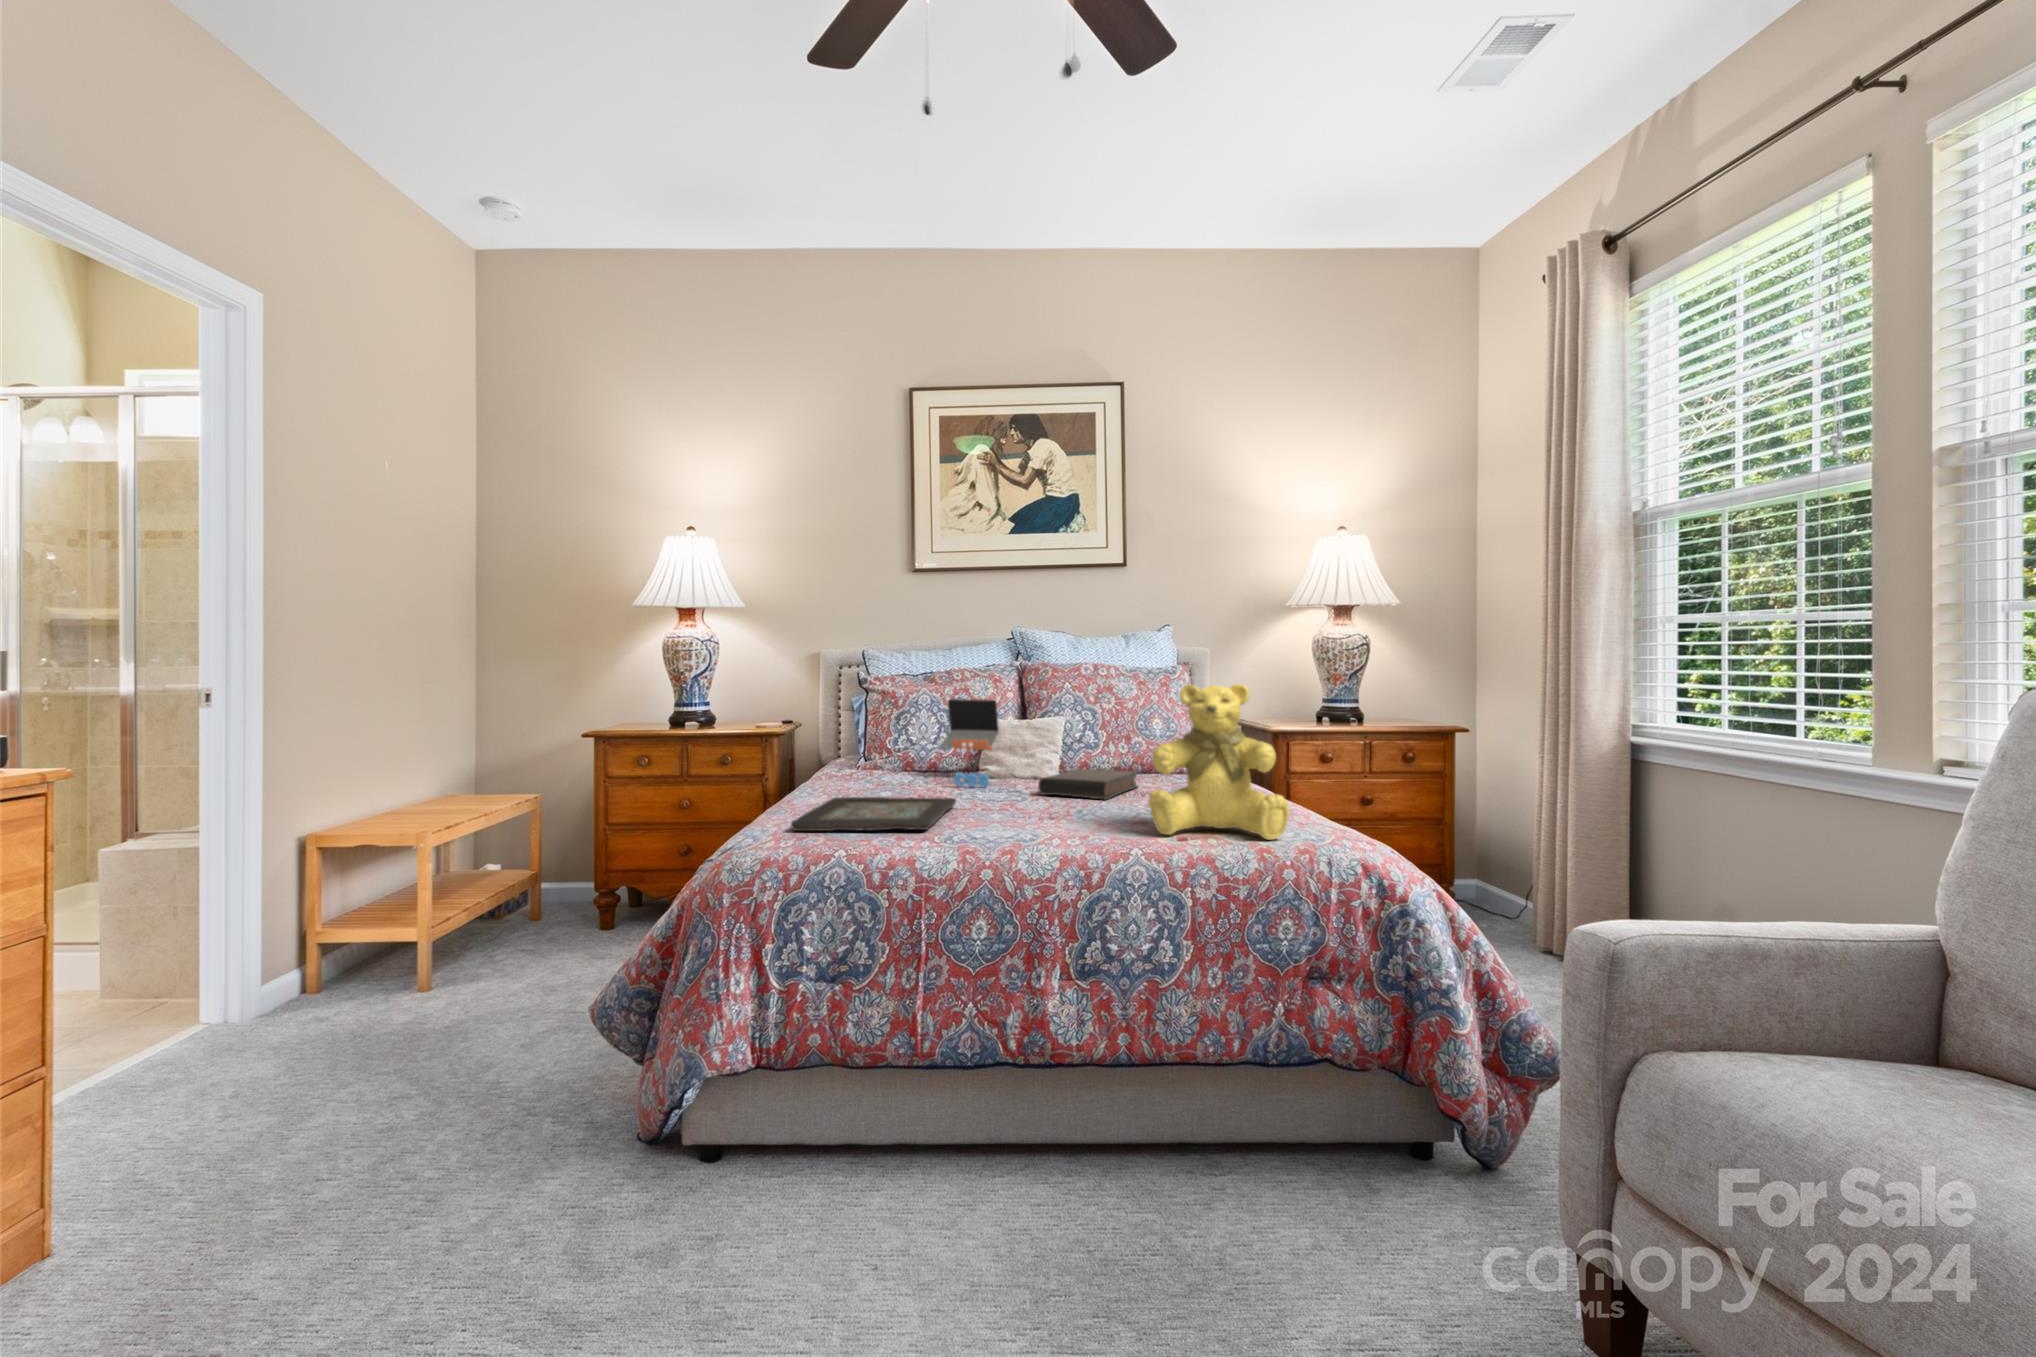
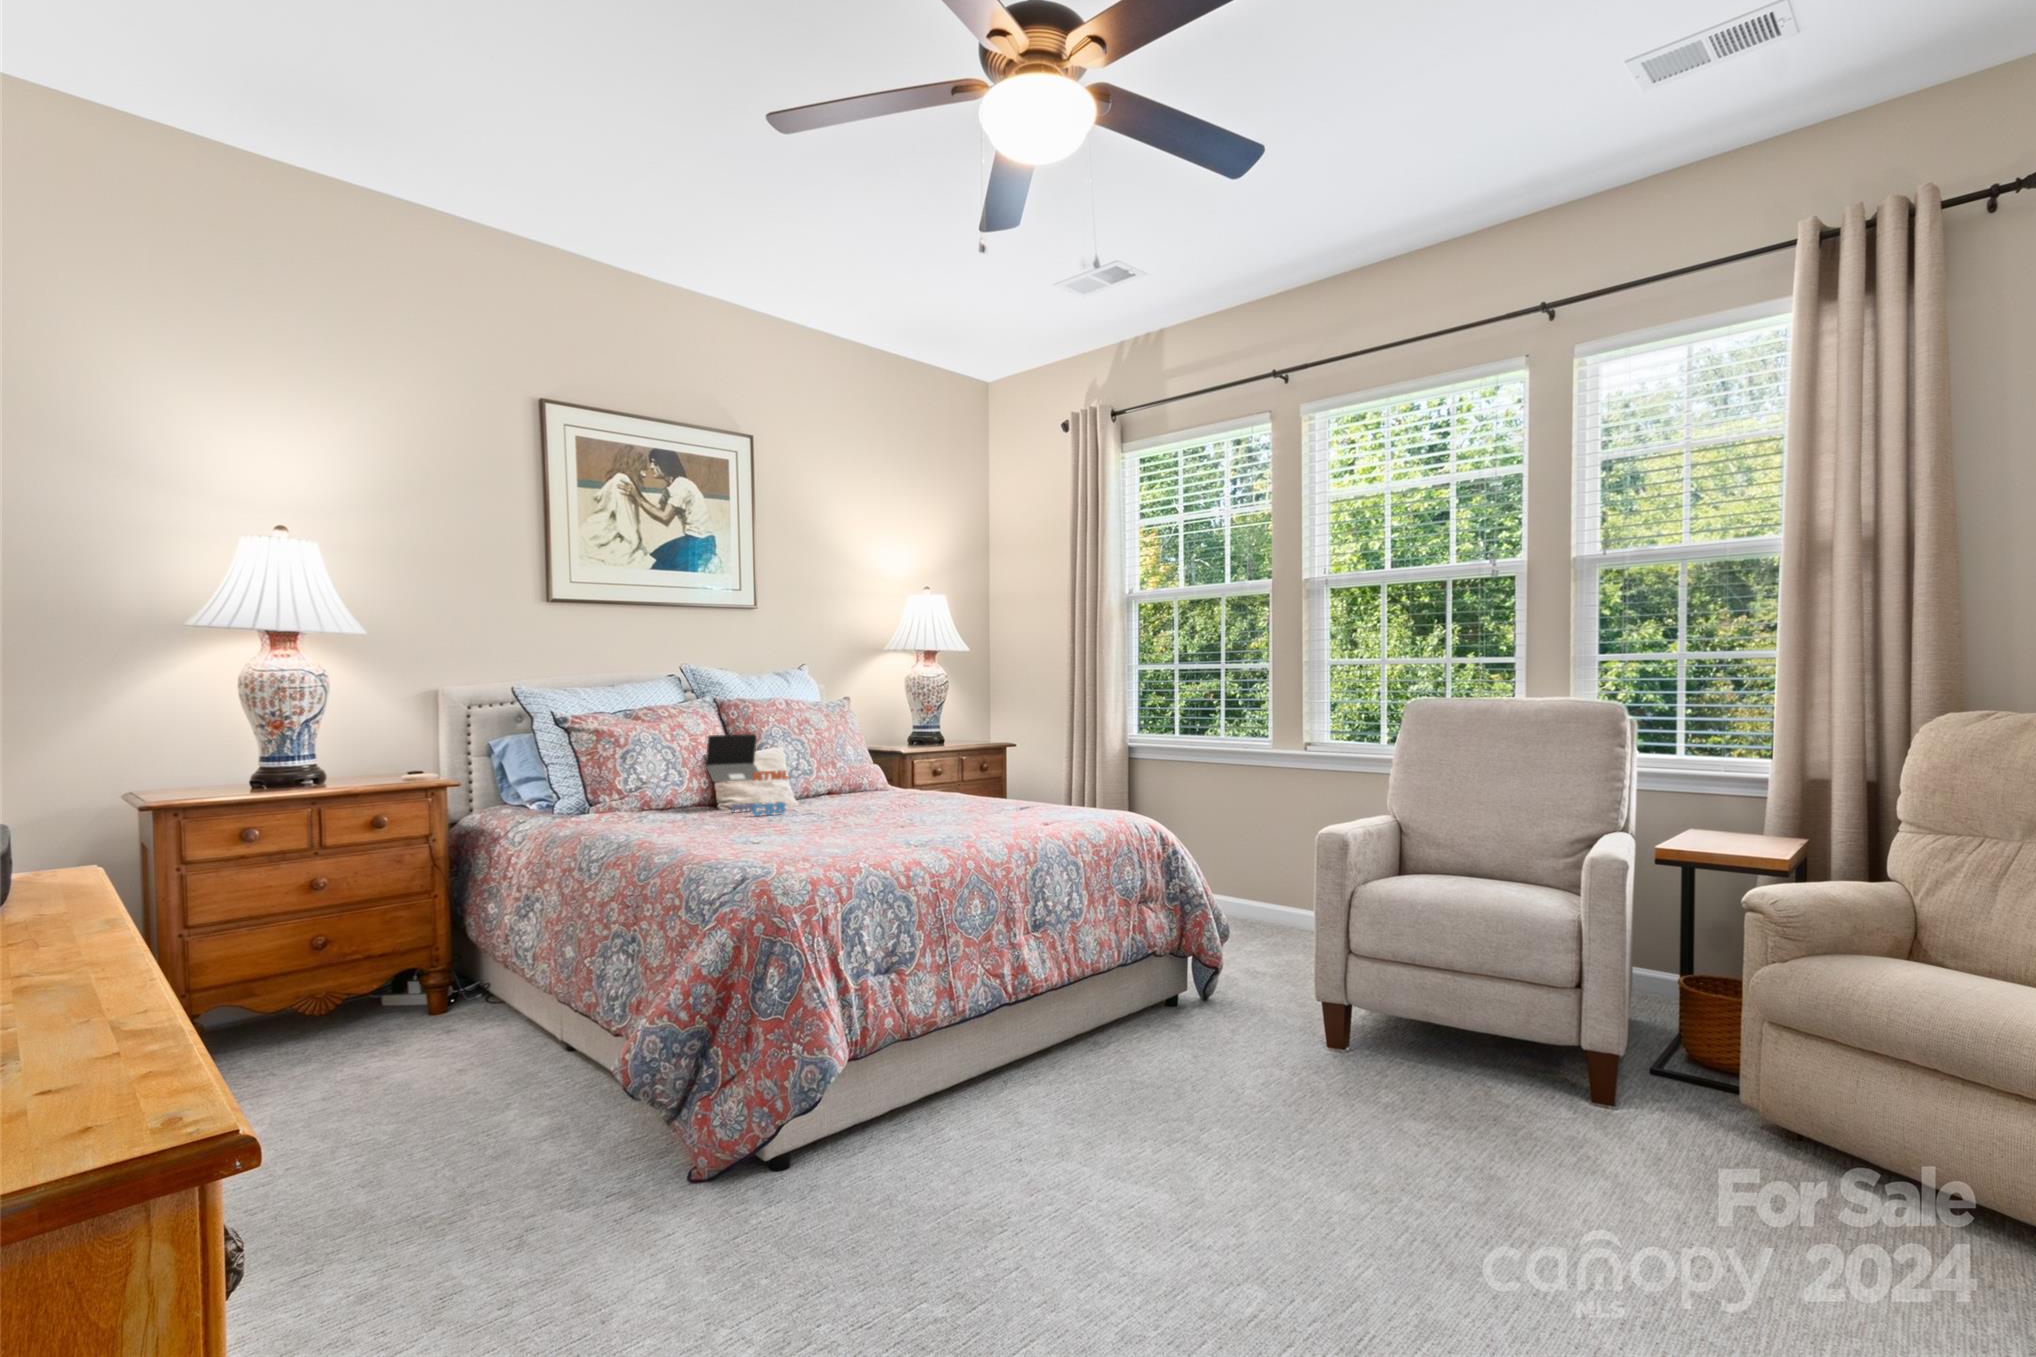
teddy bear: present [1148,684,1290,840] -> none [1026,712,1114,825]
book: present [1038,769,1138,800] -> none [841,789,914,813]
decorative tray: present [791,797,956,831] -> none [718,820,886,856]

